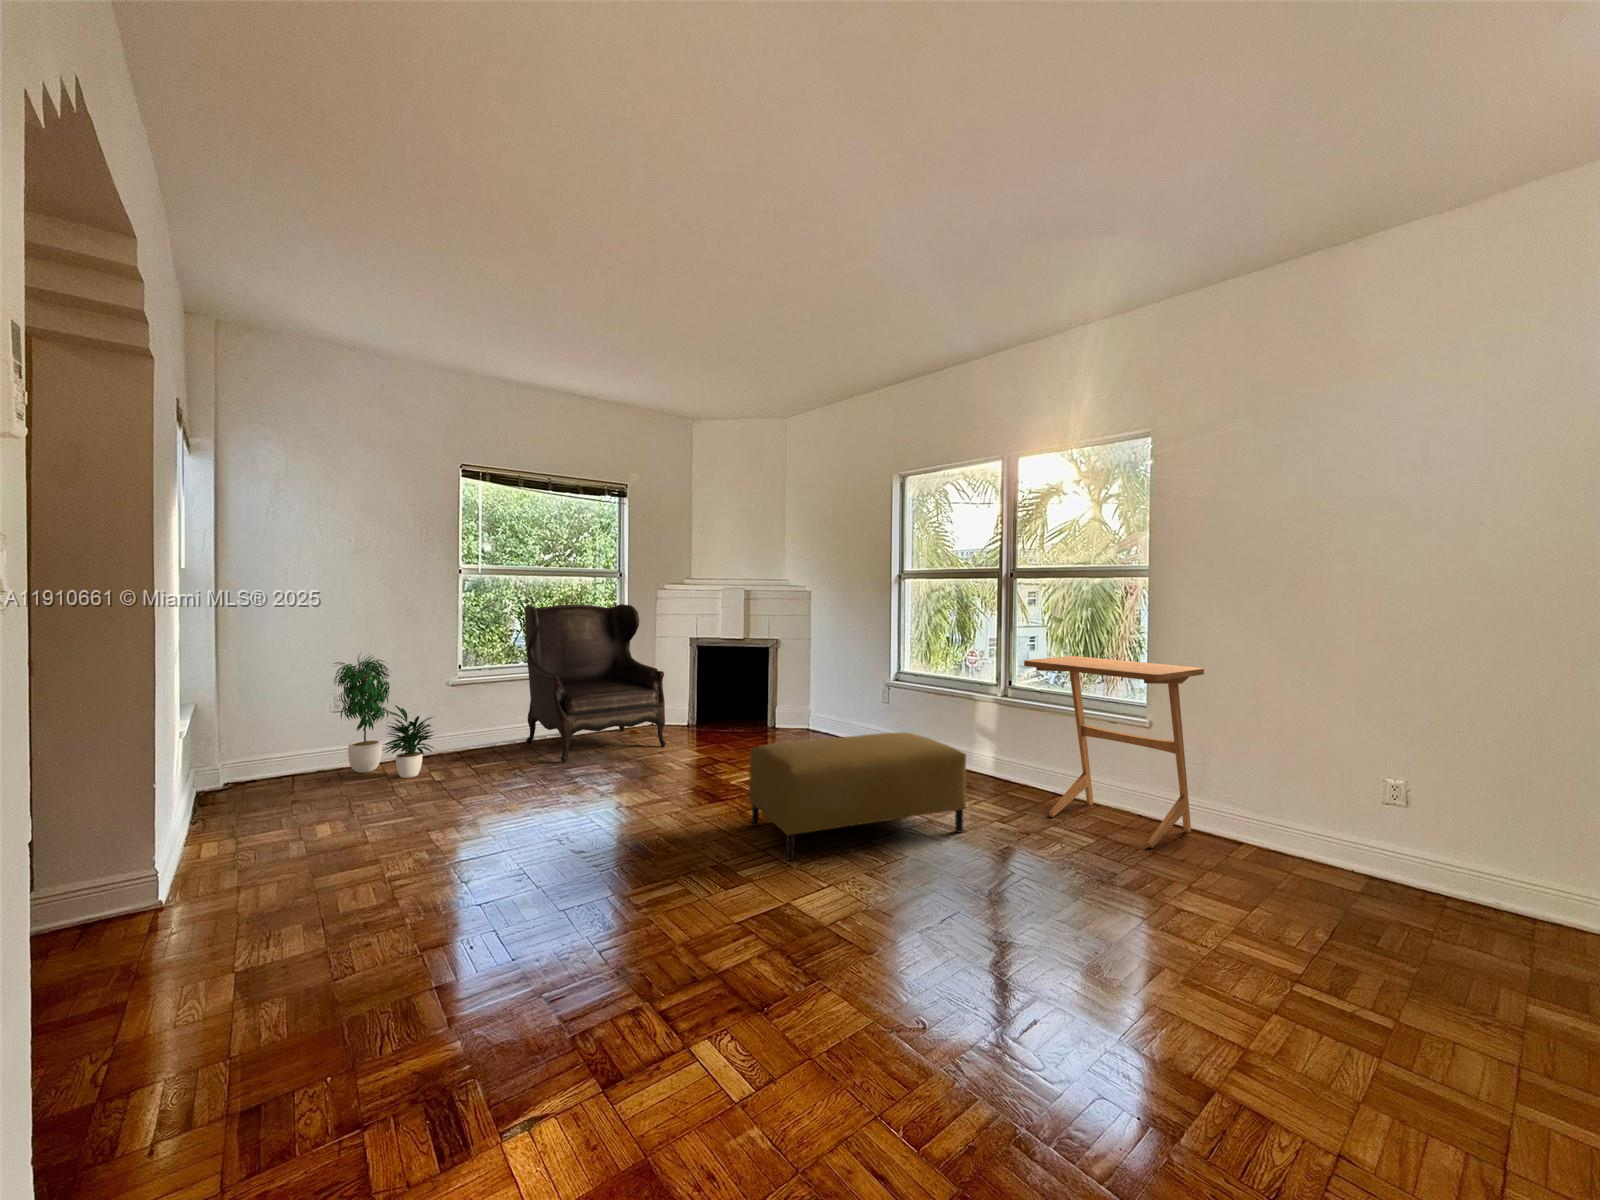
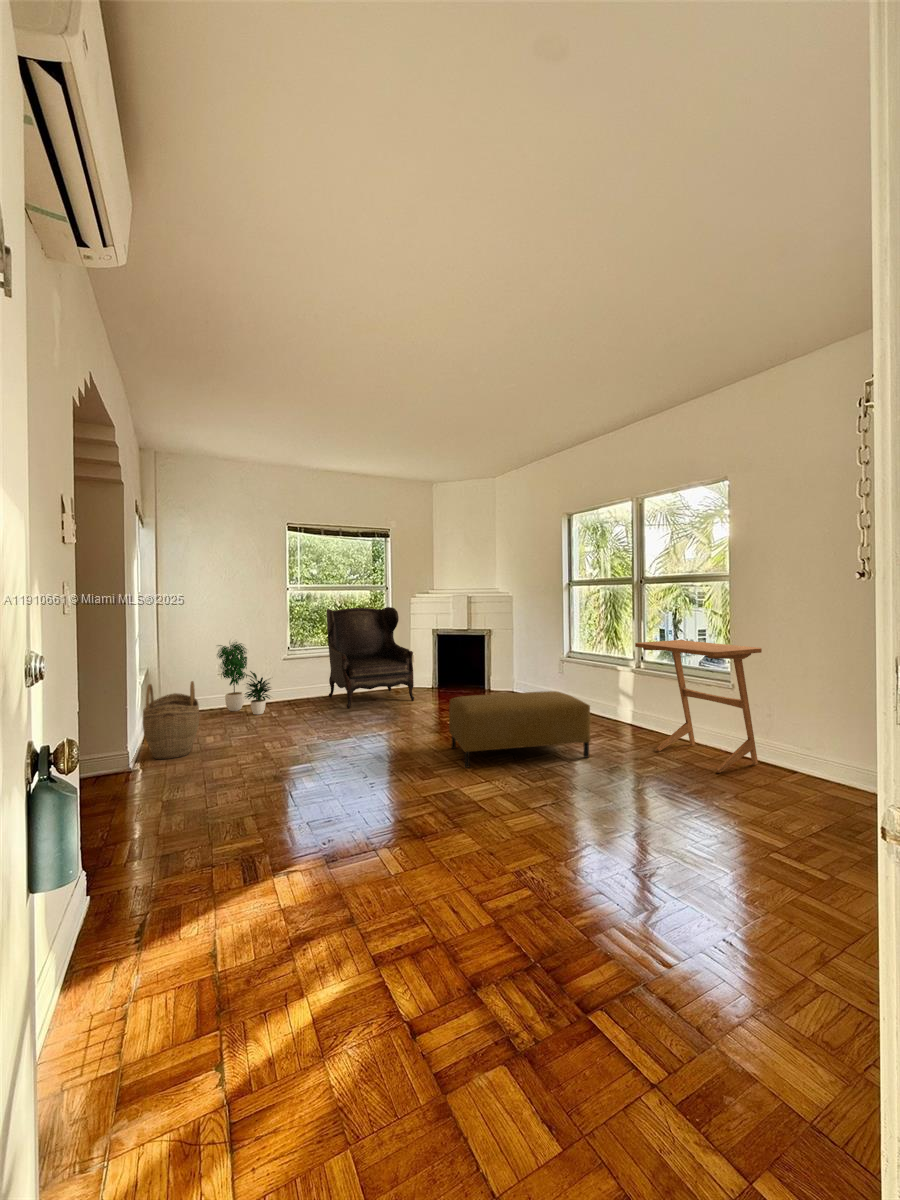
woven basket: none [190,728,306,875] -> present [143,681,199,759]

